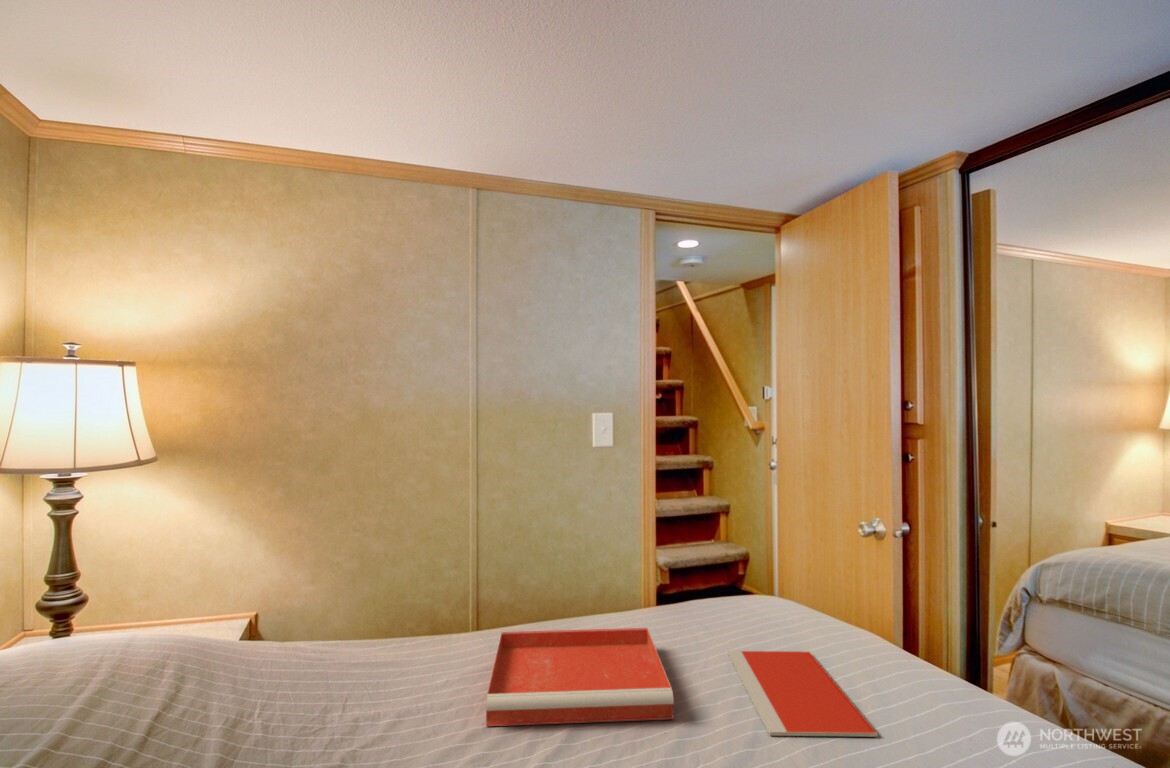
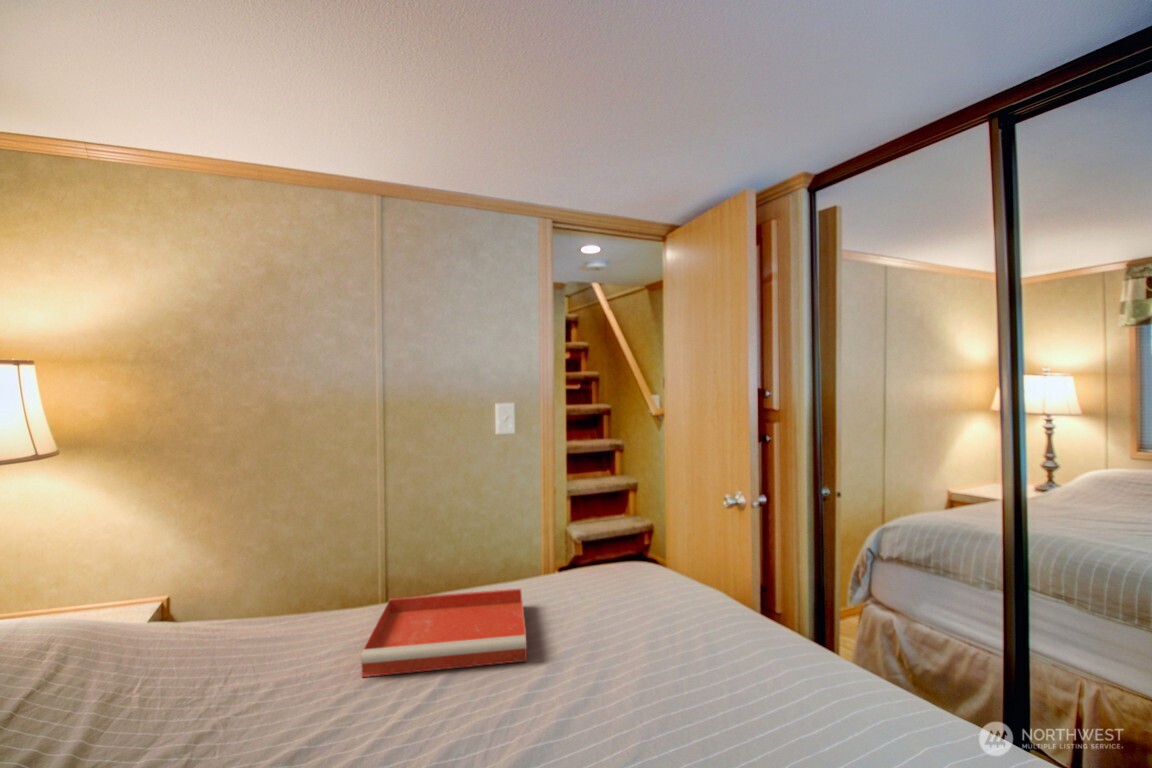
notebook: present [728,651,878,737] -> none [589,601,690,668]

